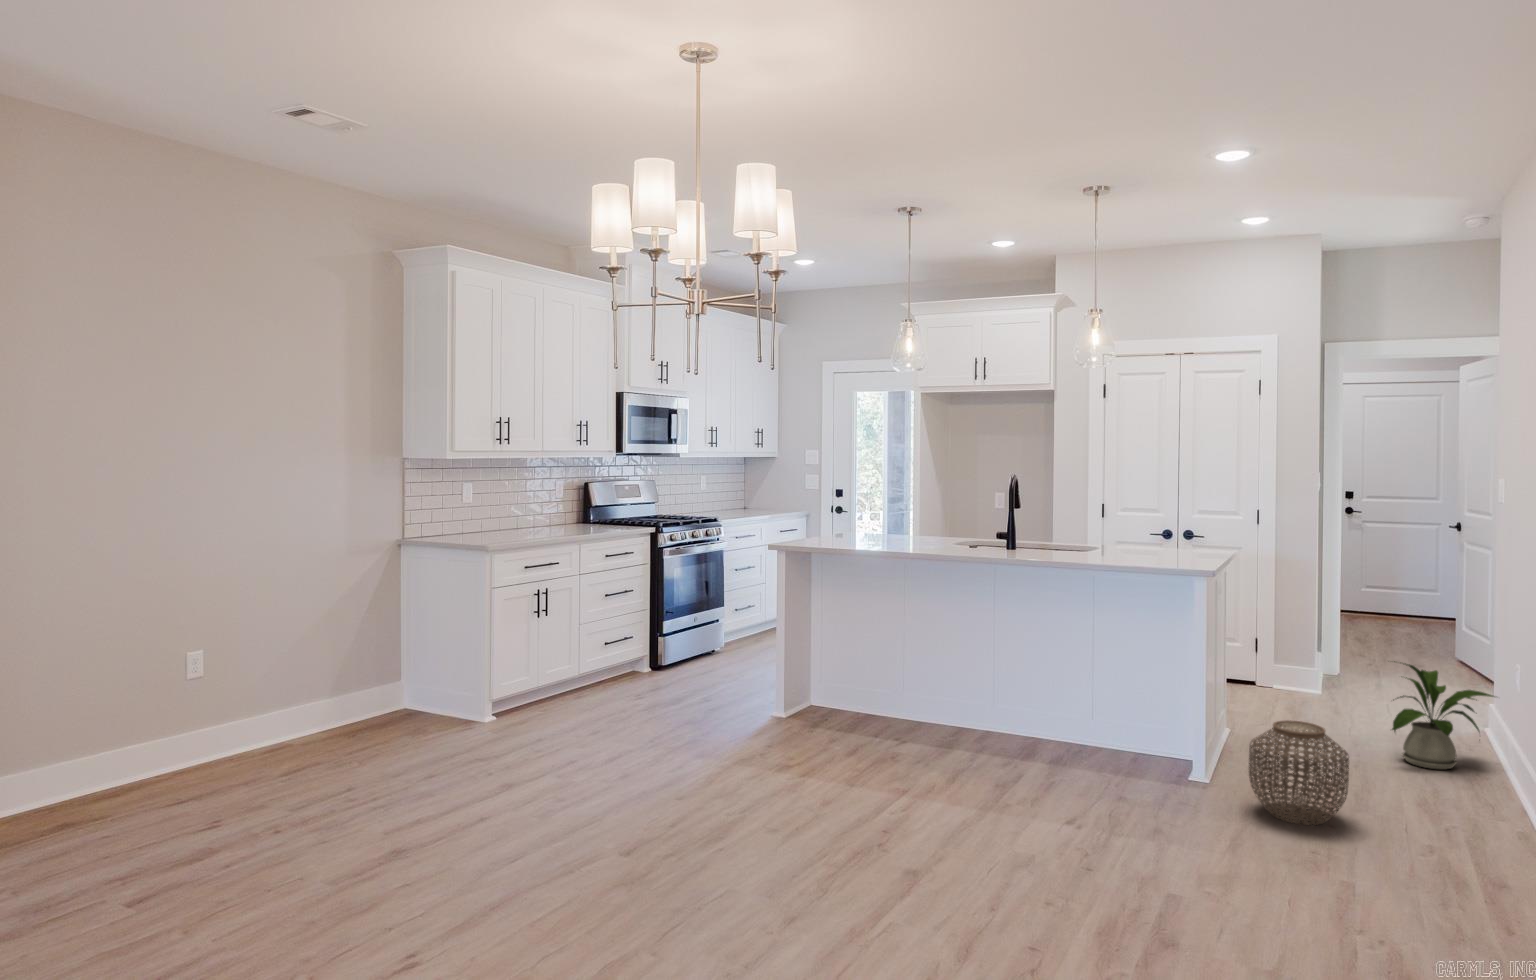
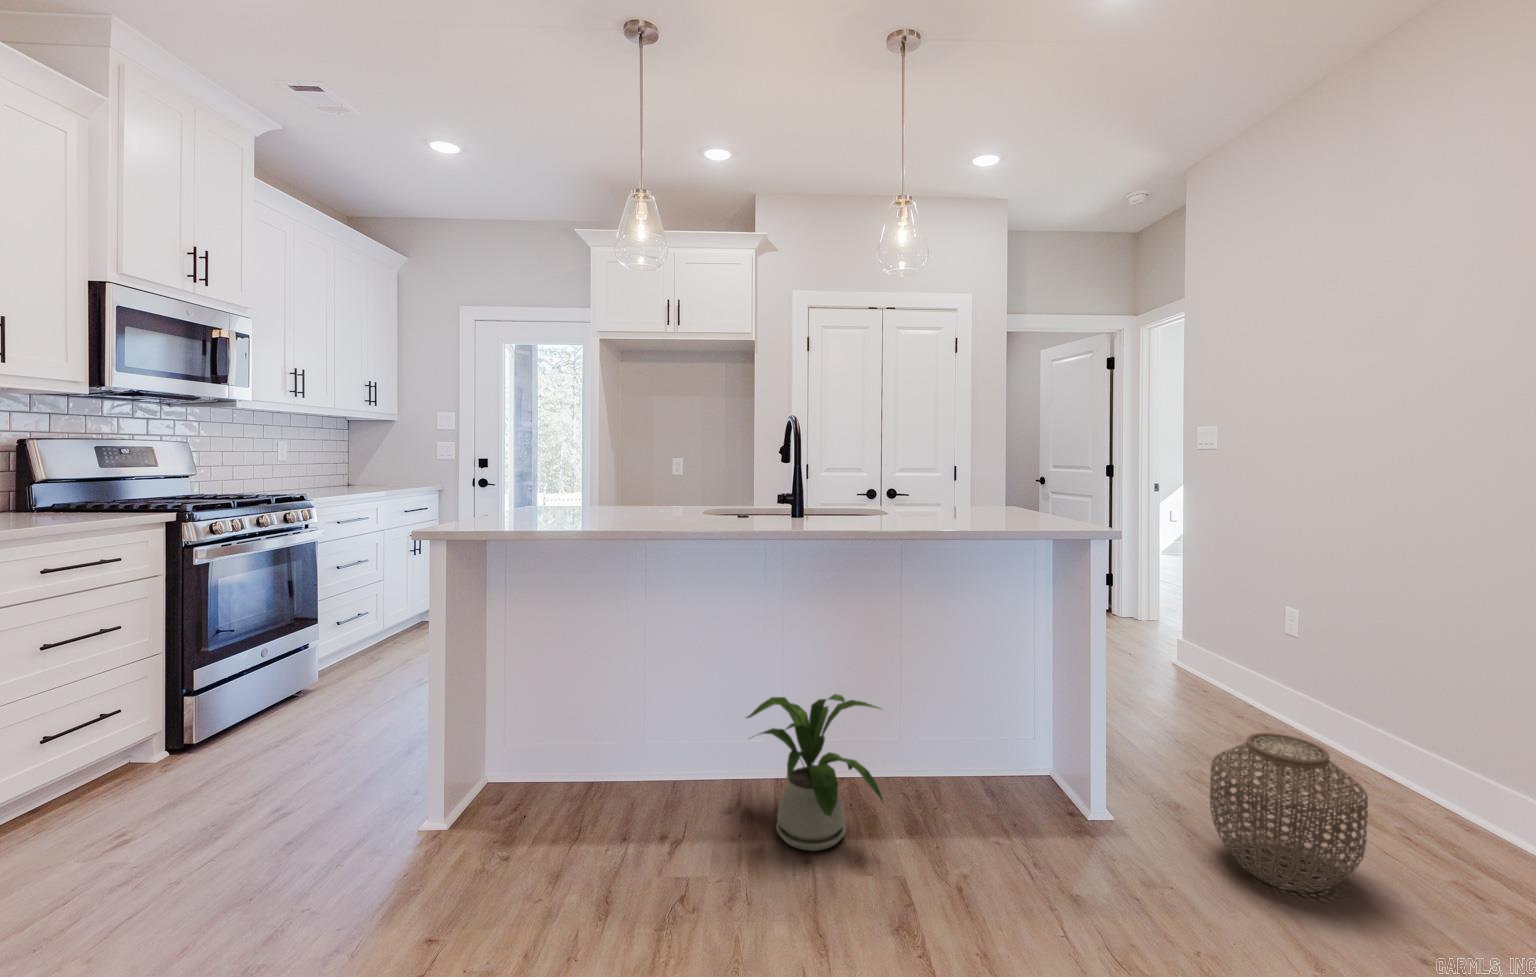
house plant: present [1392,661,1494,769] -> present [747,694,883,851]

